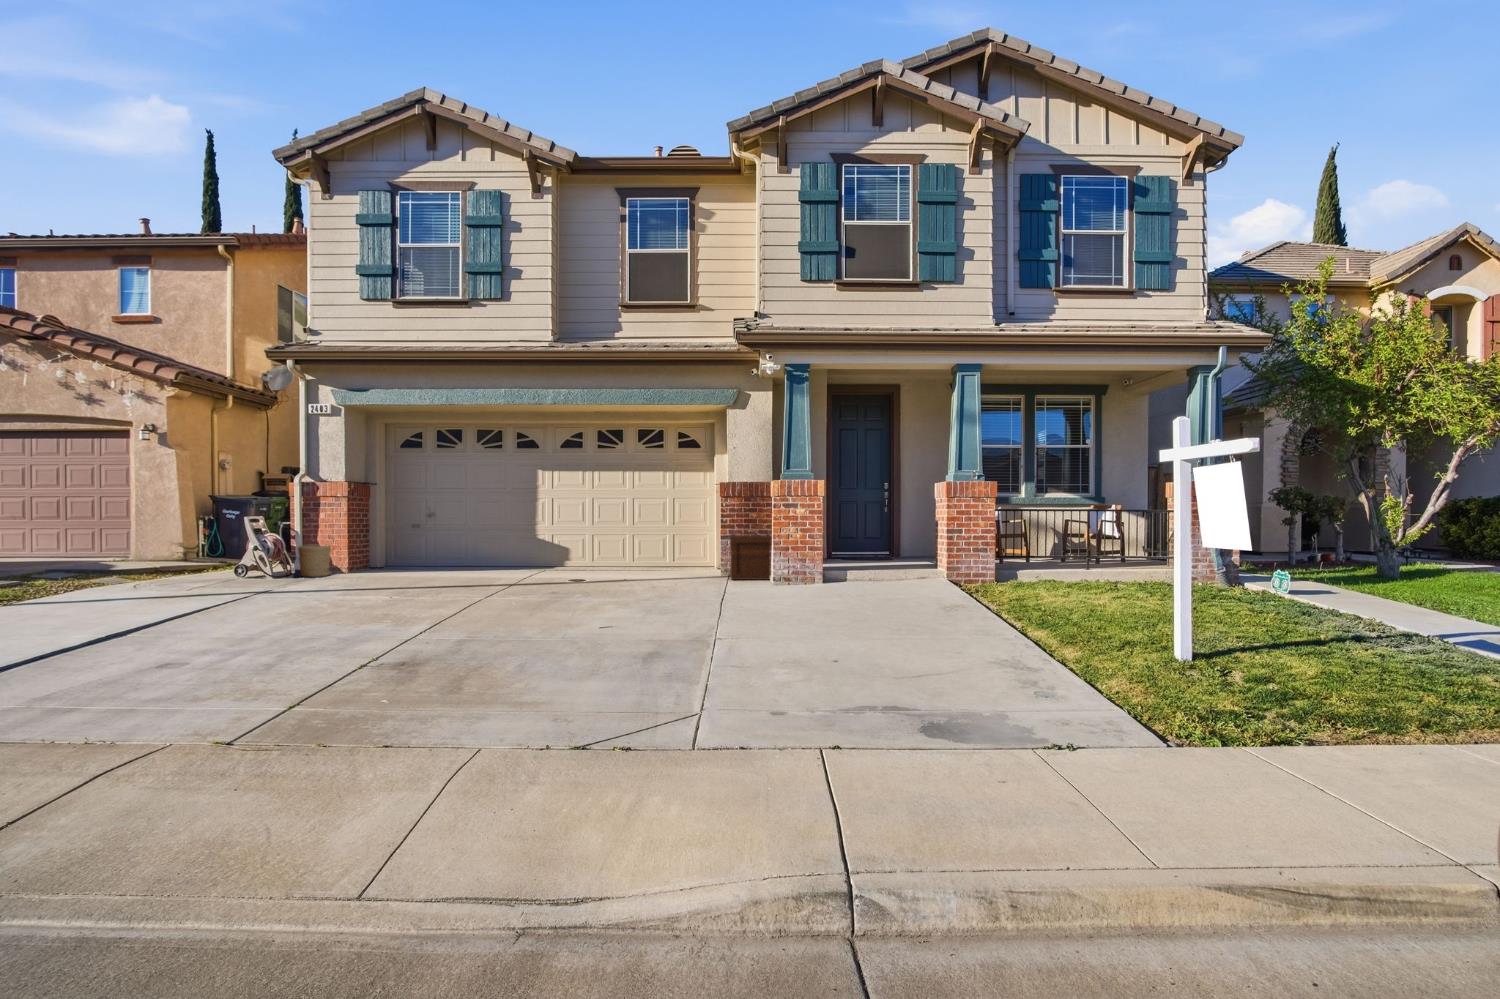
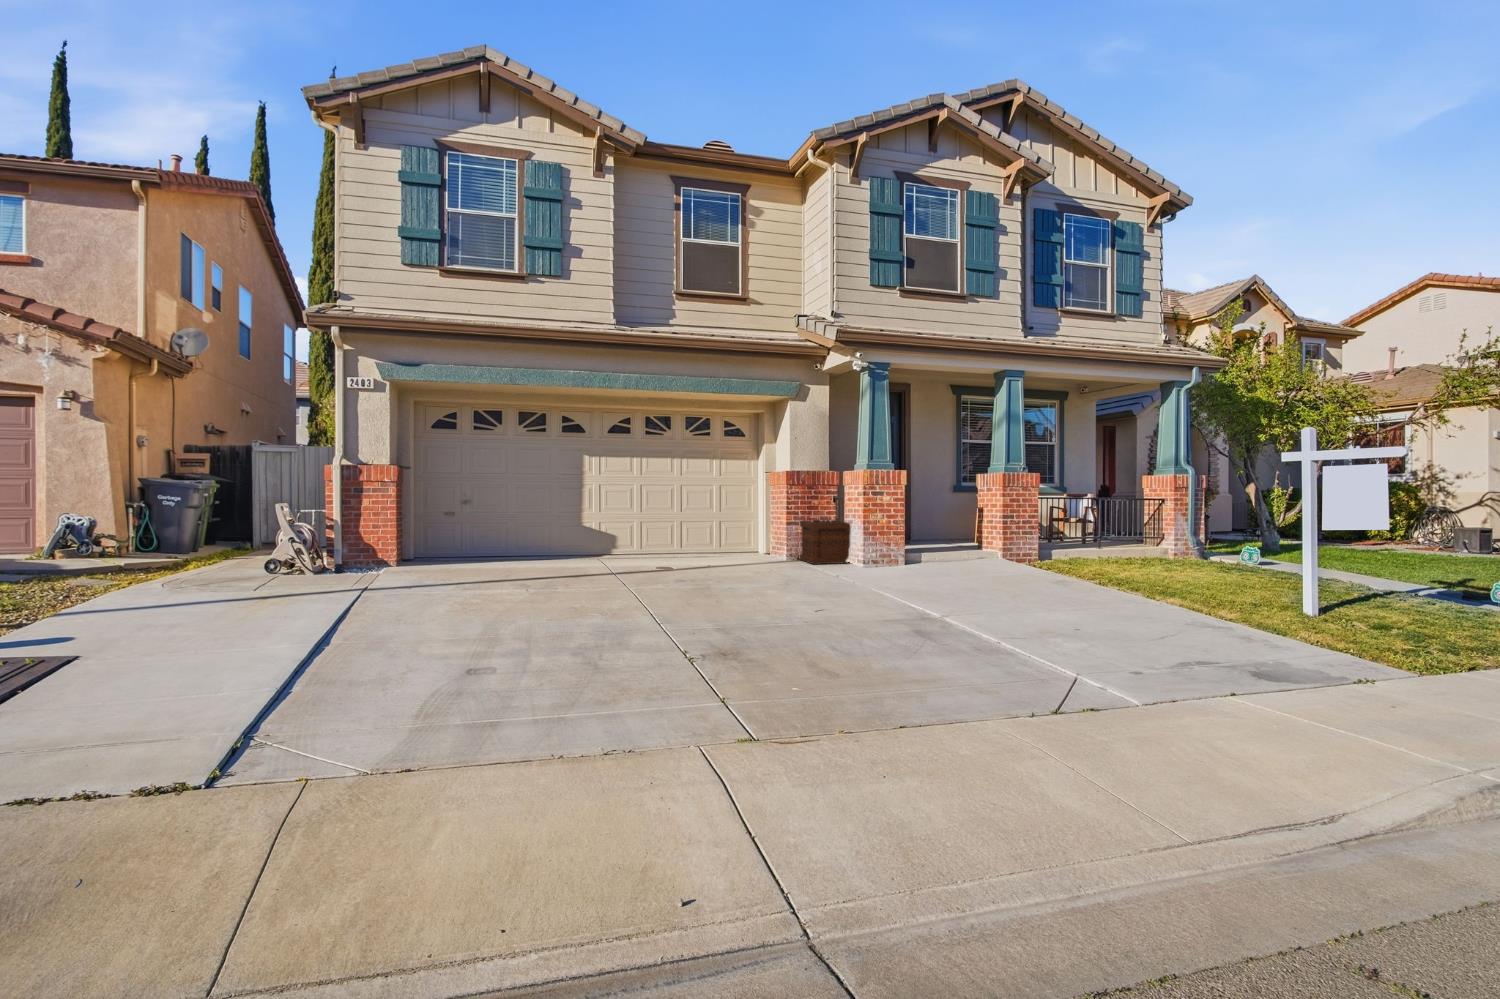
woven basket: present [298,544,331,577] -> none [343,534,381,571]

